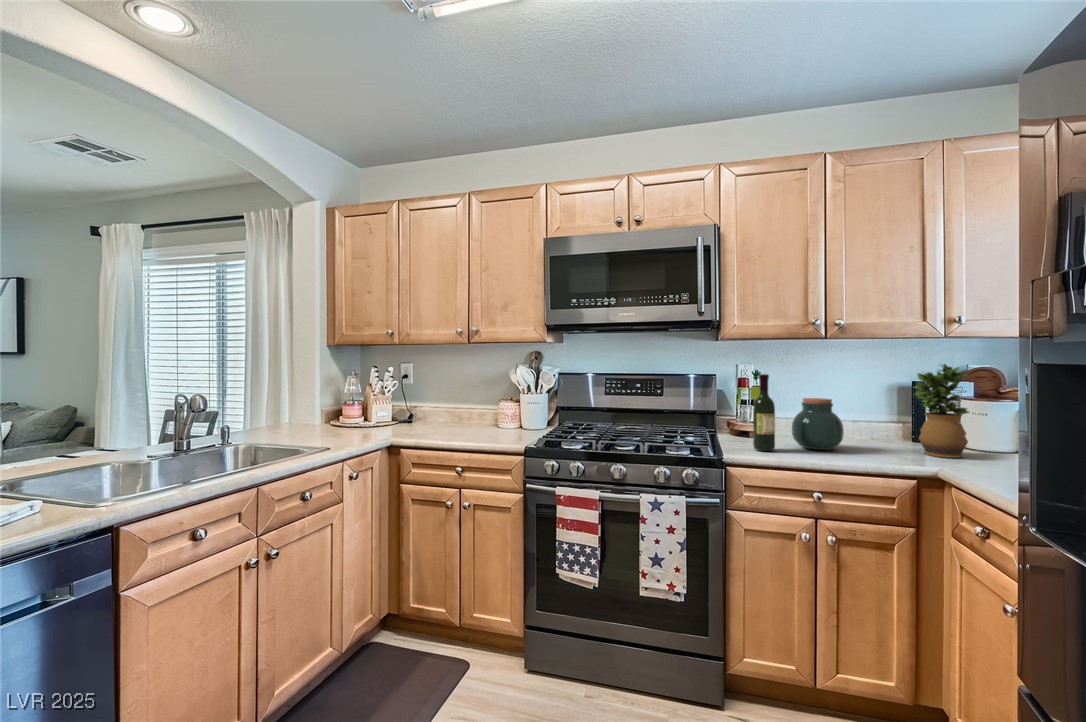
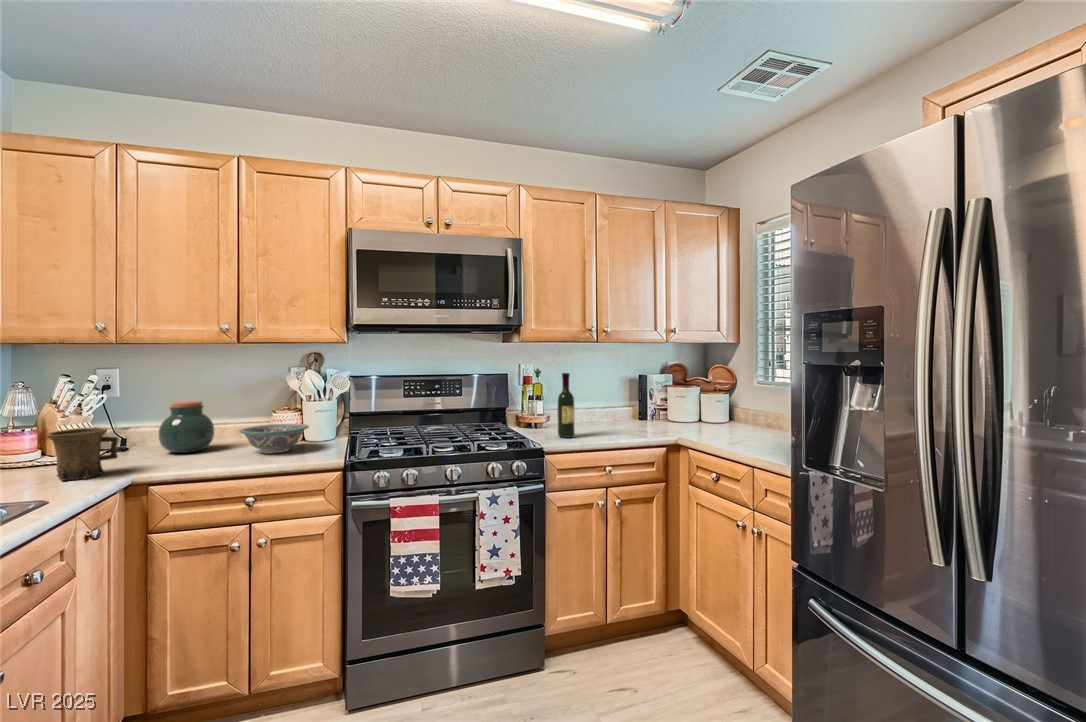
potted plant: present [914,364,969,458] -> none [649,362,683,429]
jar: present [792,398,844,450] -> present [159,401,214,453]
mug: none [351,403,388,438] -> present [46,427,118,481]
bowl: none [464,411,515,435] -> present [239,424,309,454]

